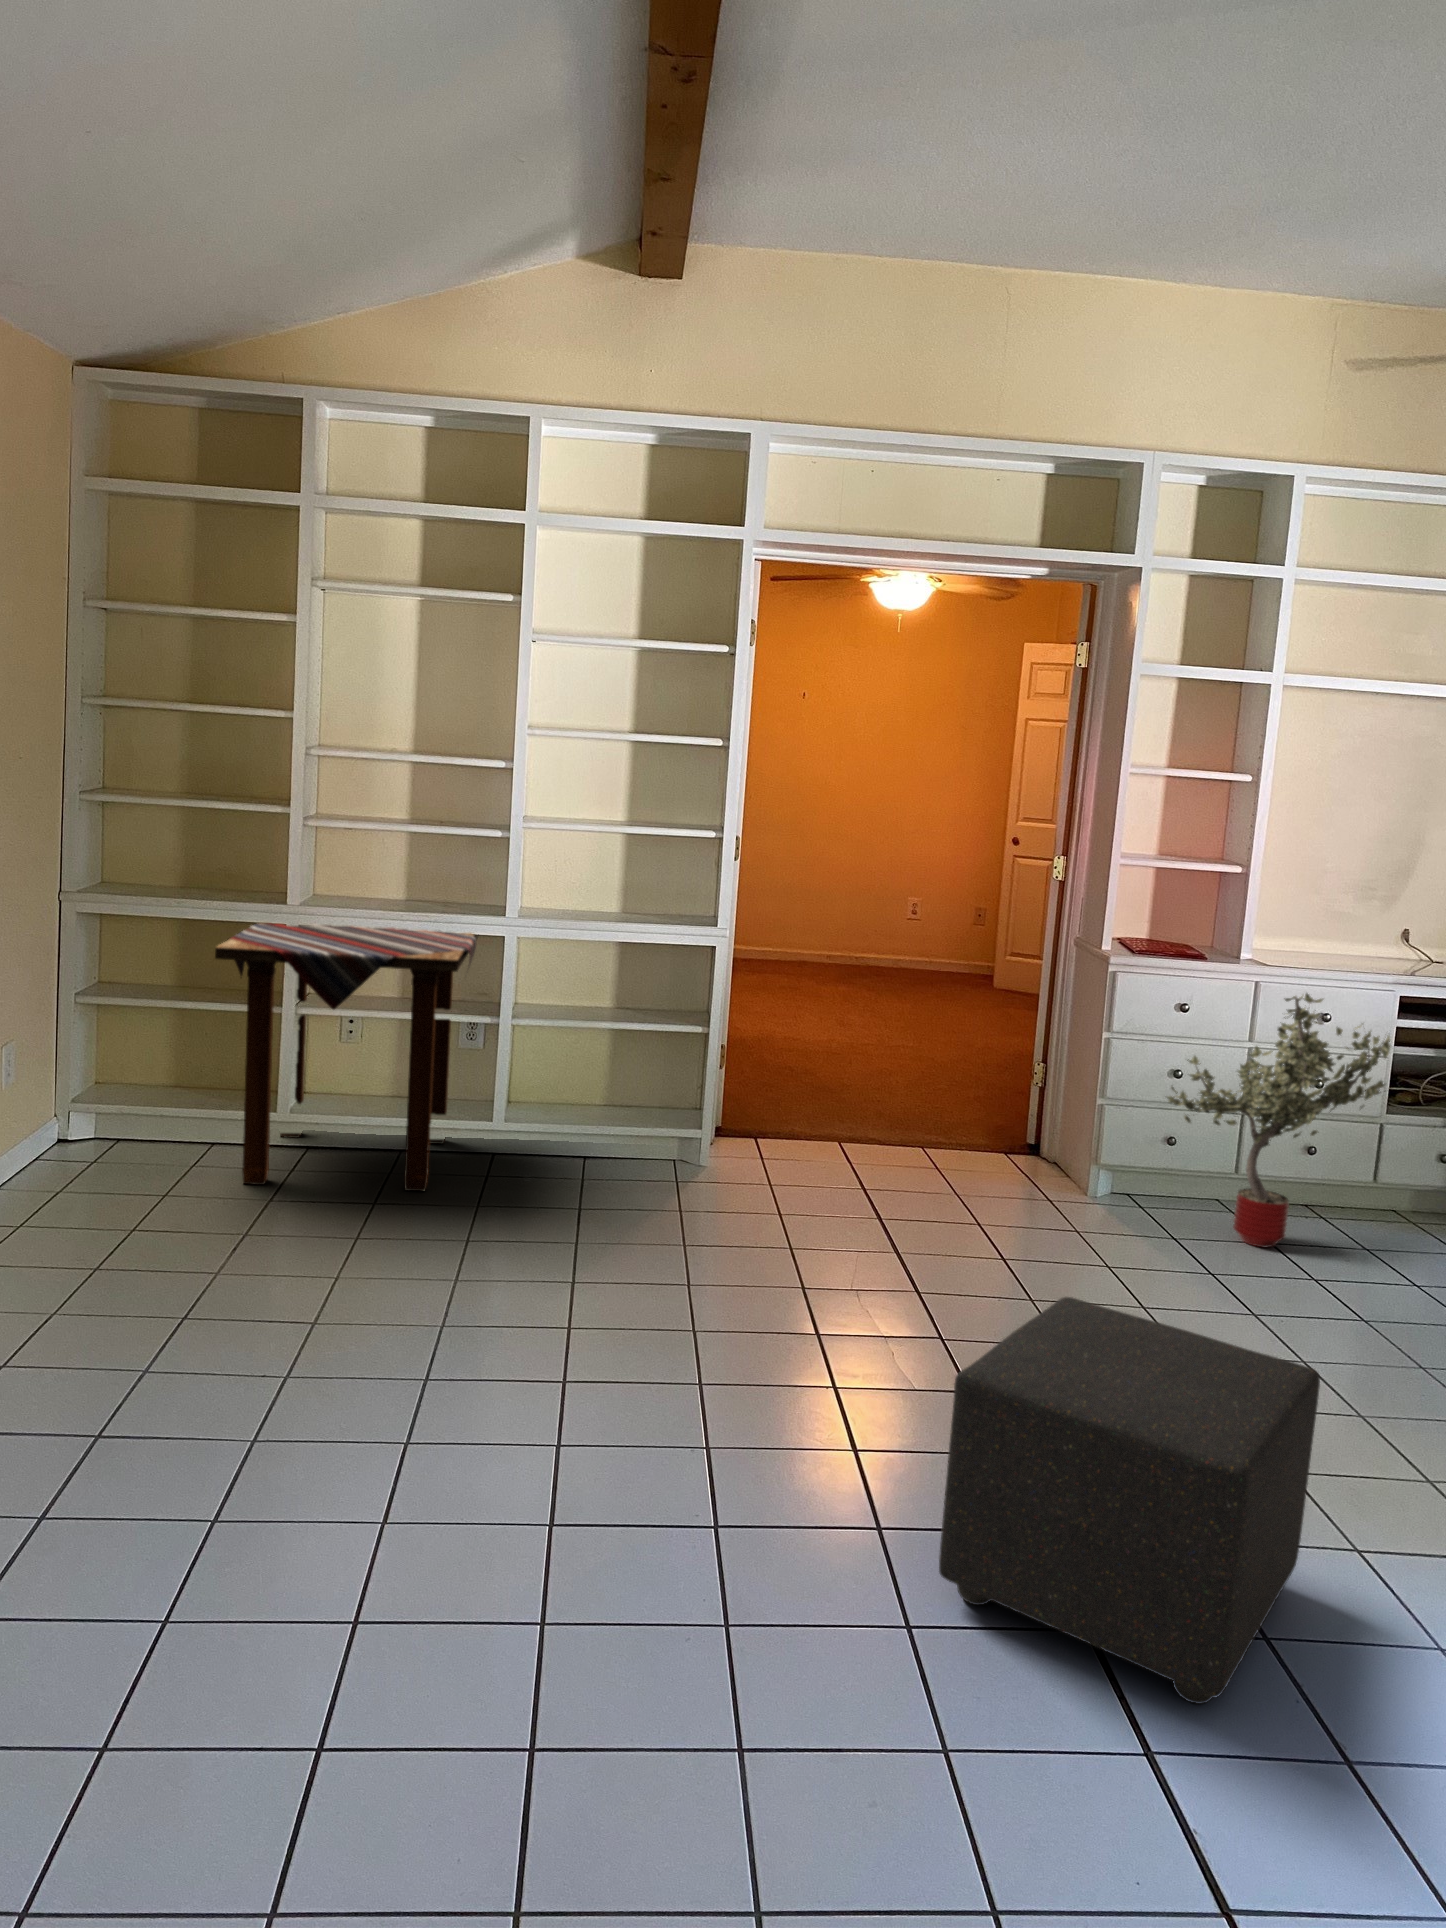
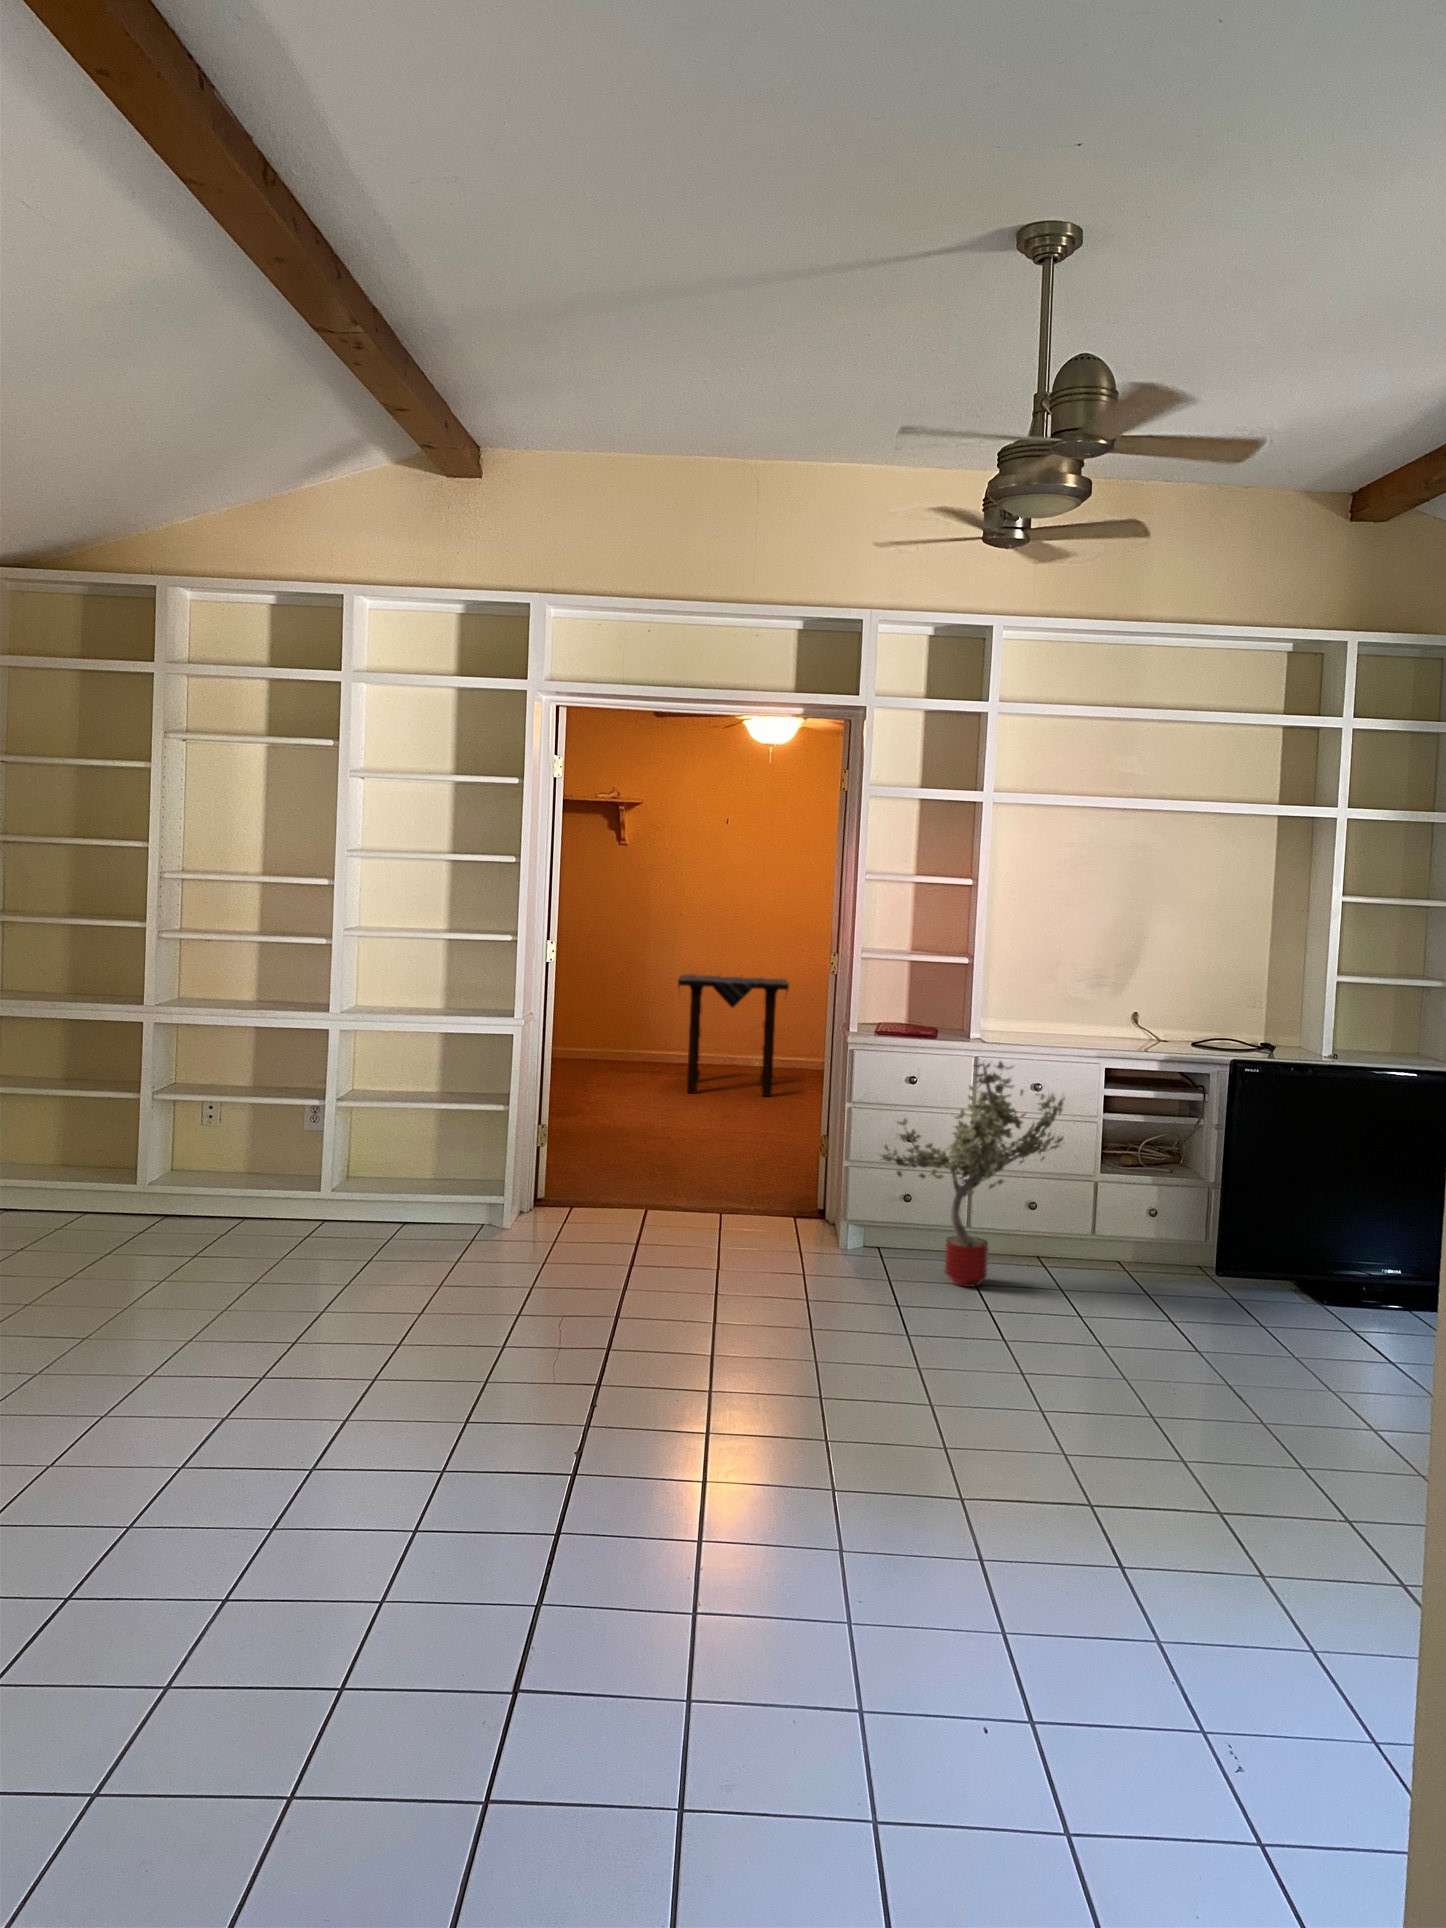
side table: present [215,923,478,1191] -> present [678,974,789,1096]
ottoman: present [939,1297,1320,1704] -> none [457,1282,779,1585]

